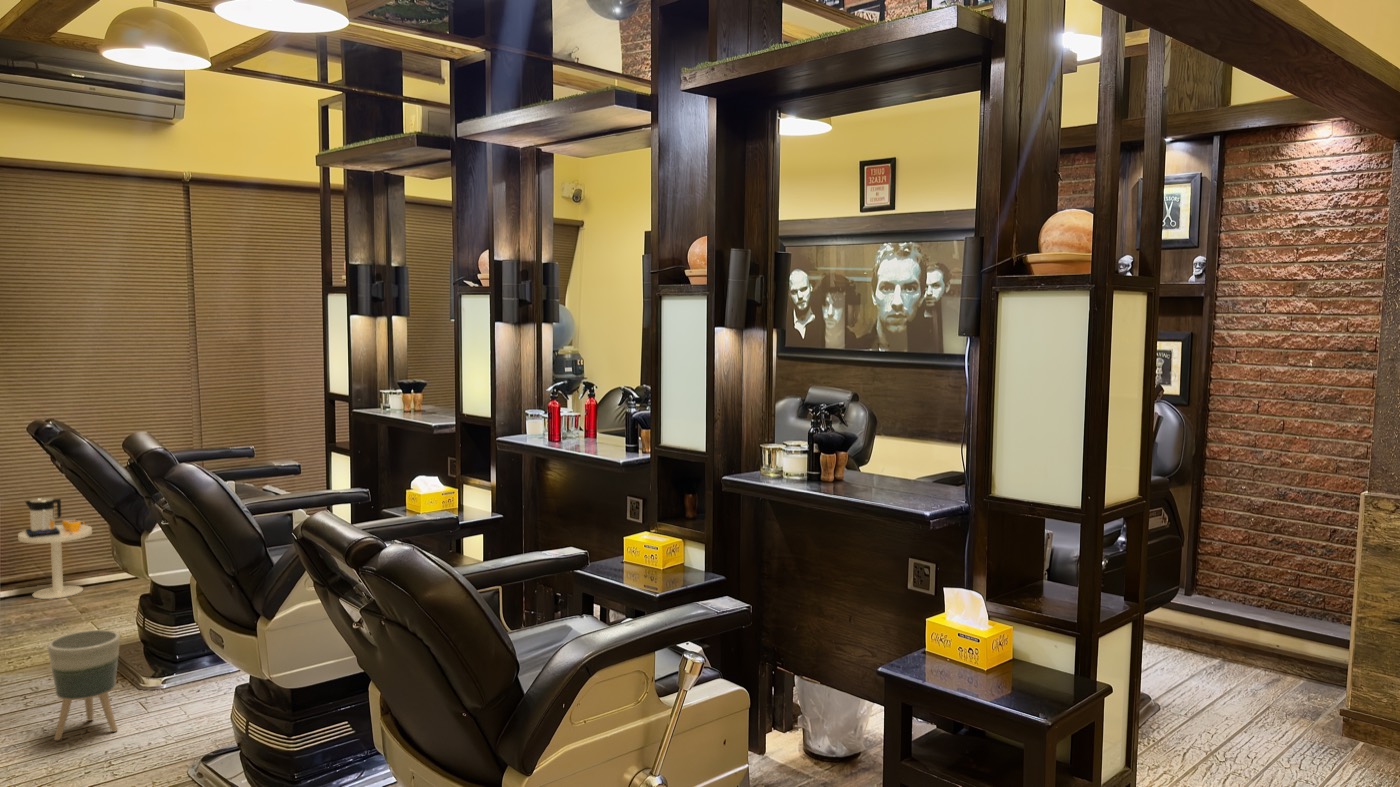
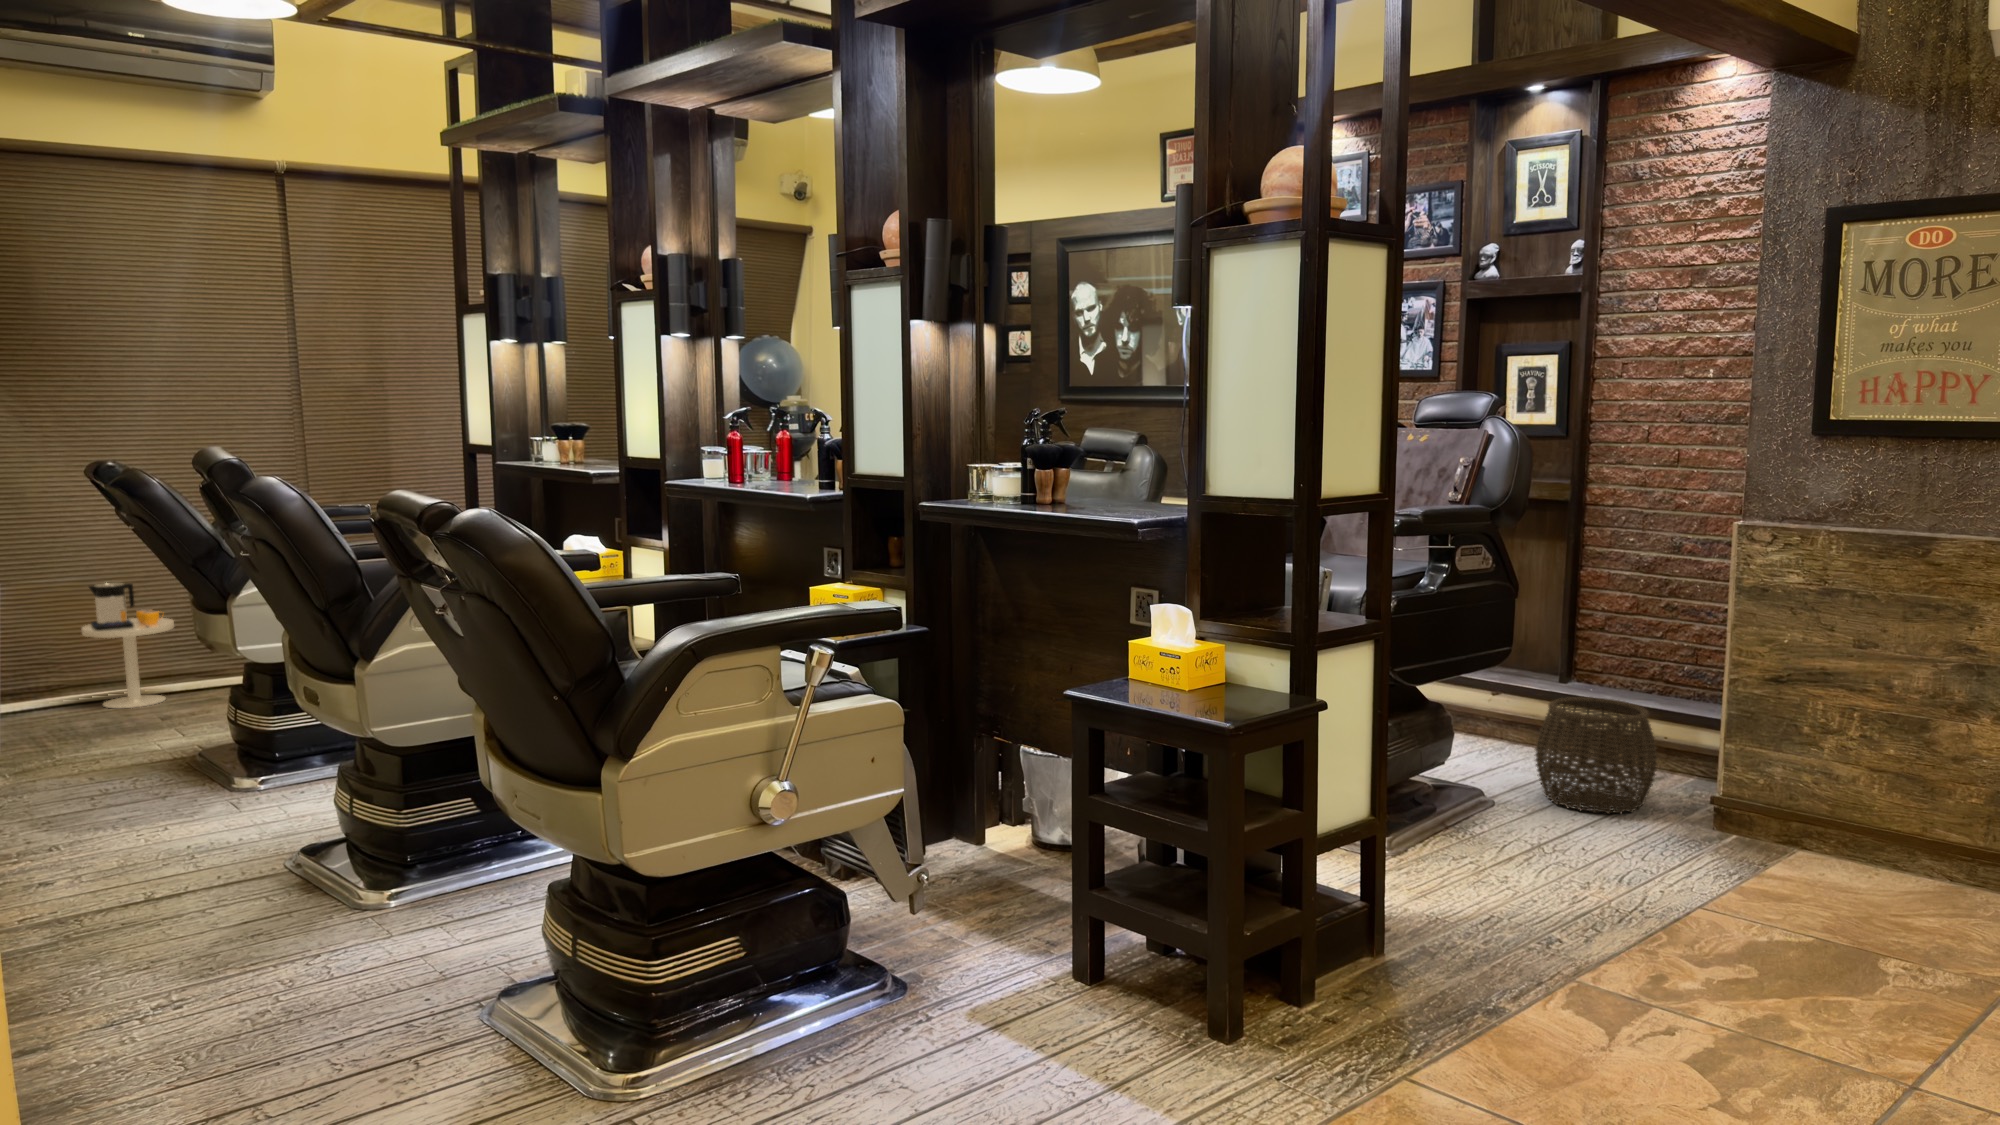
woven basket: none [1193,625,1296,726] -> present [1535,697,1658,814]
planter: present [48,630,120,740] -> none [120,712,208,840]

